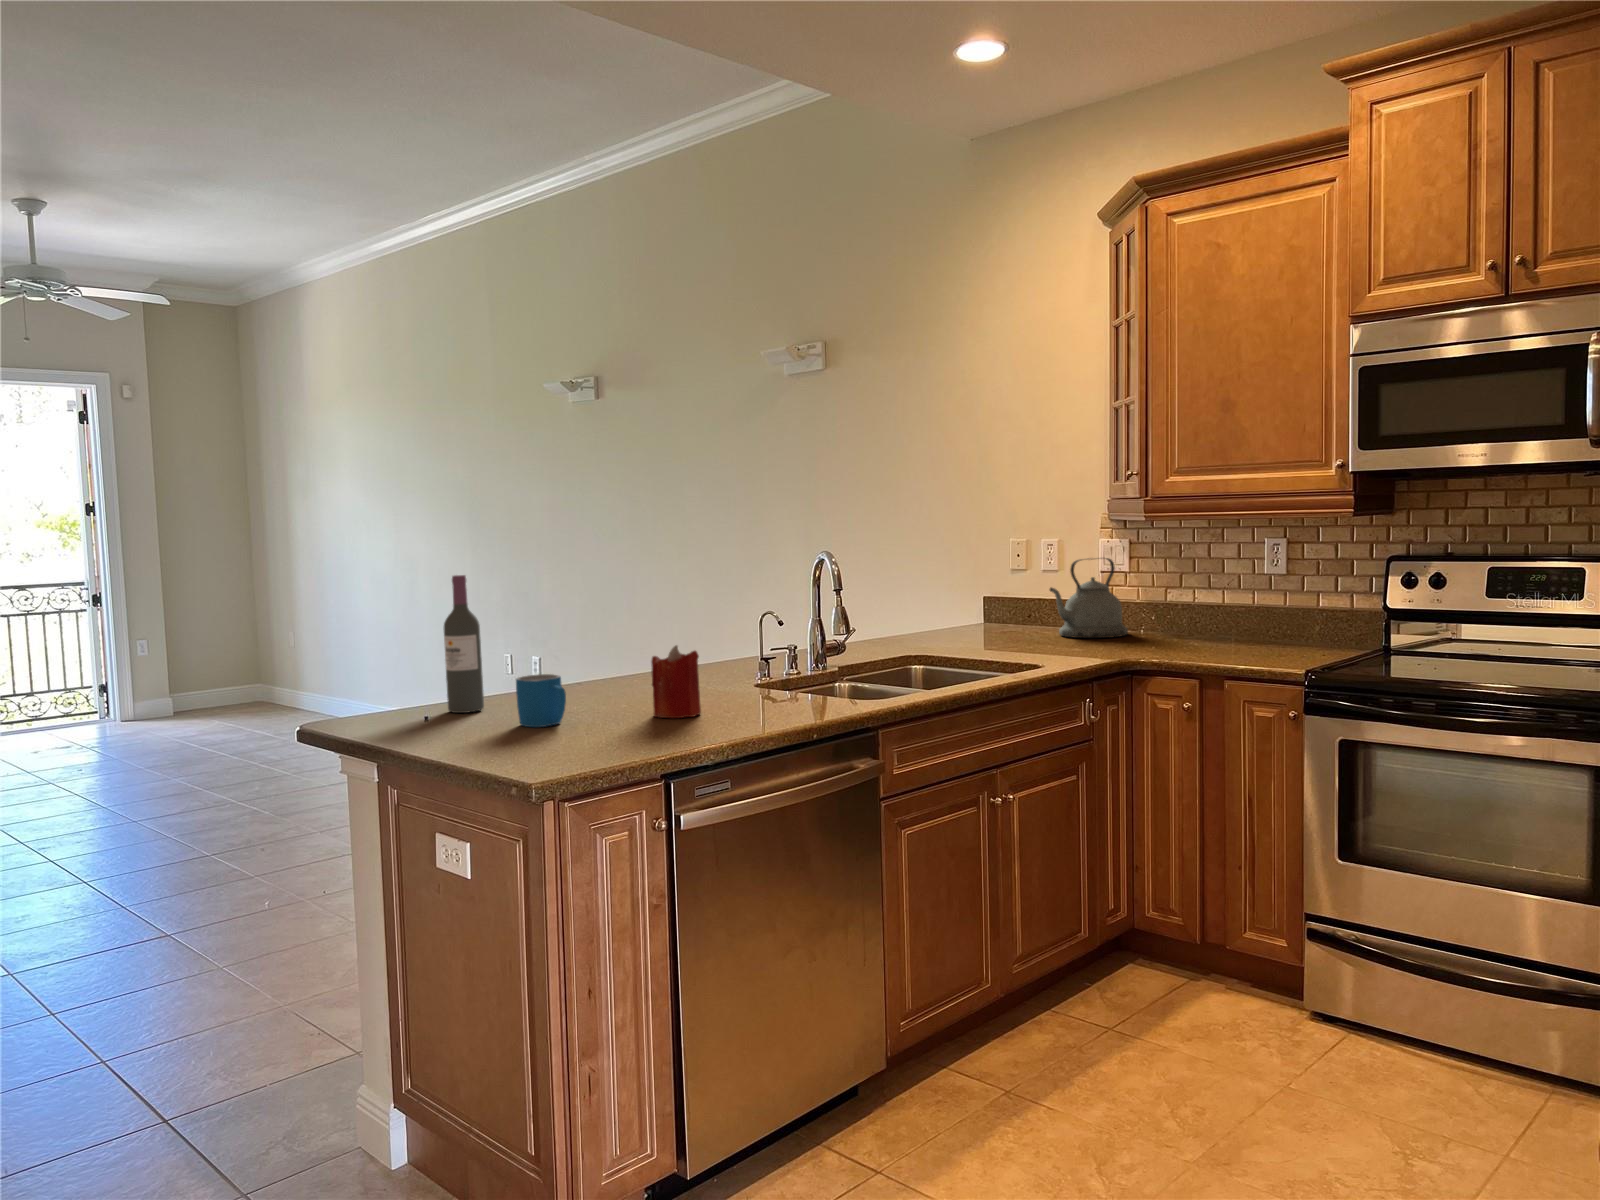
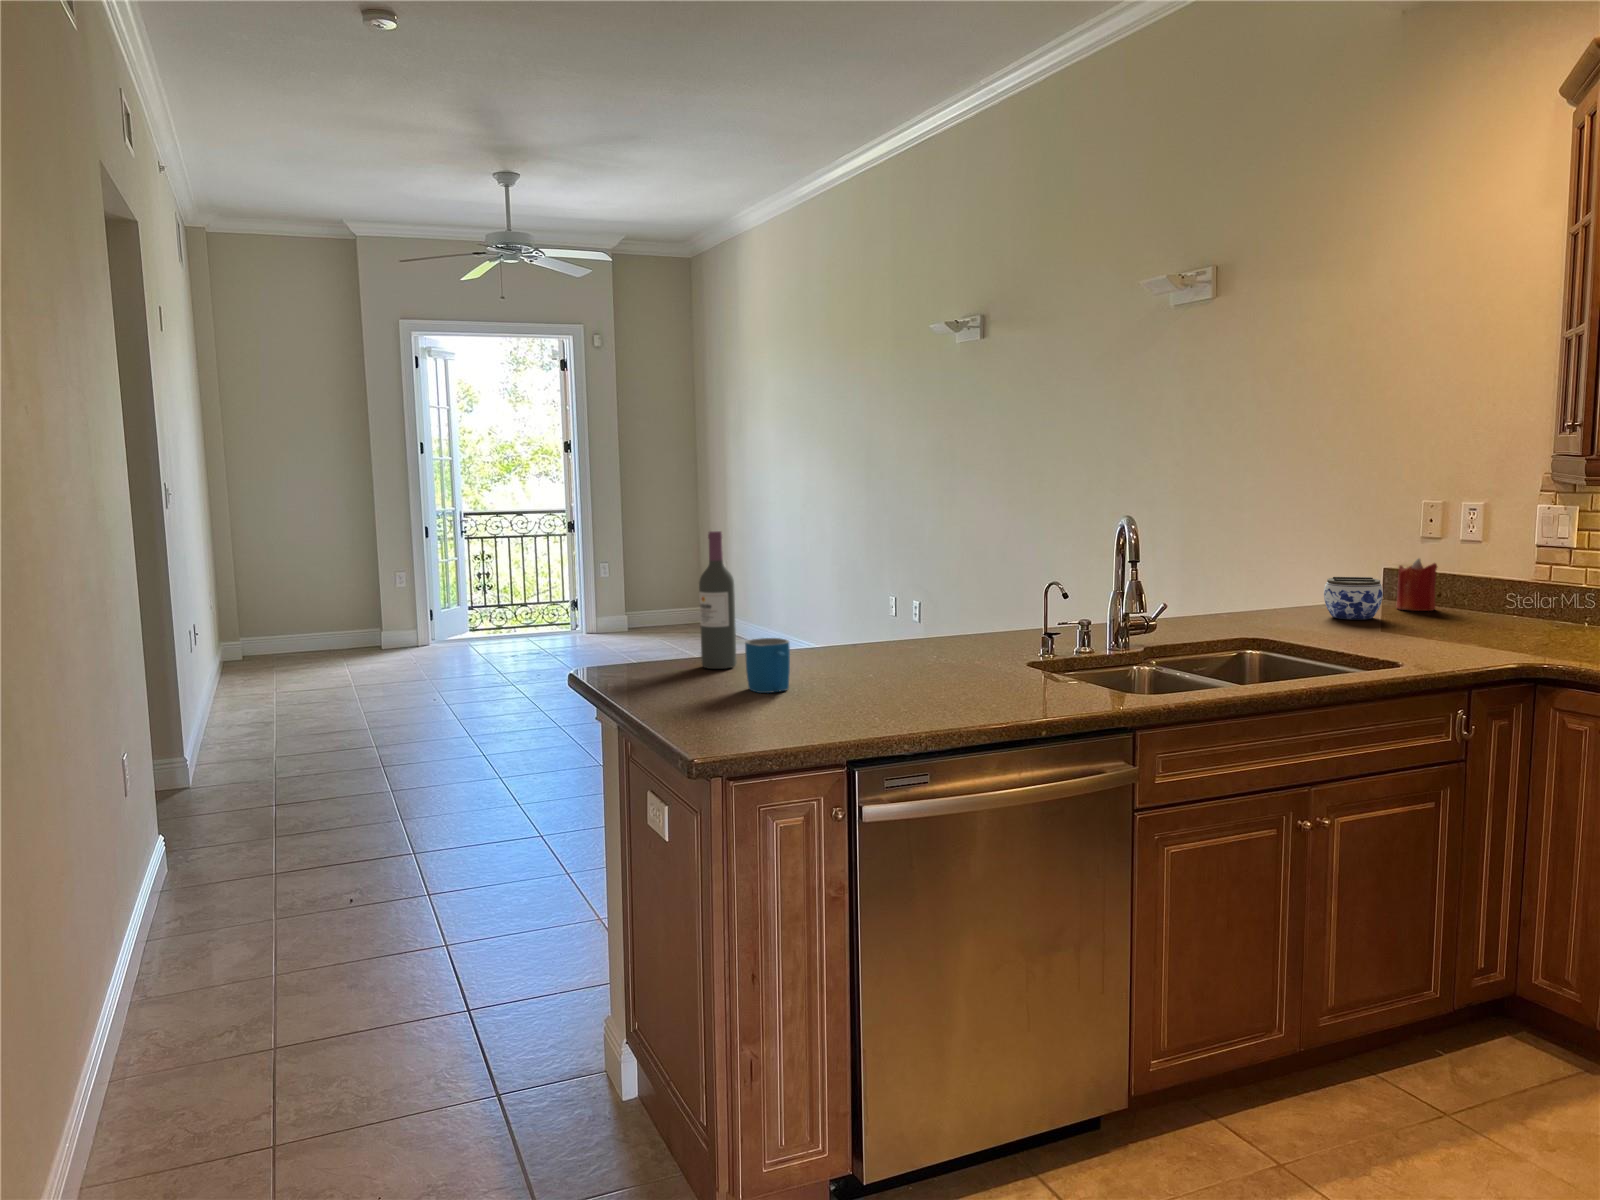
kettle: present [1050,558,1128,638] -> none [1450,530,1563,631]
jar: none [951,602,997,638] -> present [1324,577,1383,620]
candle: present [651,645,701,718] -> present [1396,559,1437,611]

